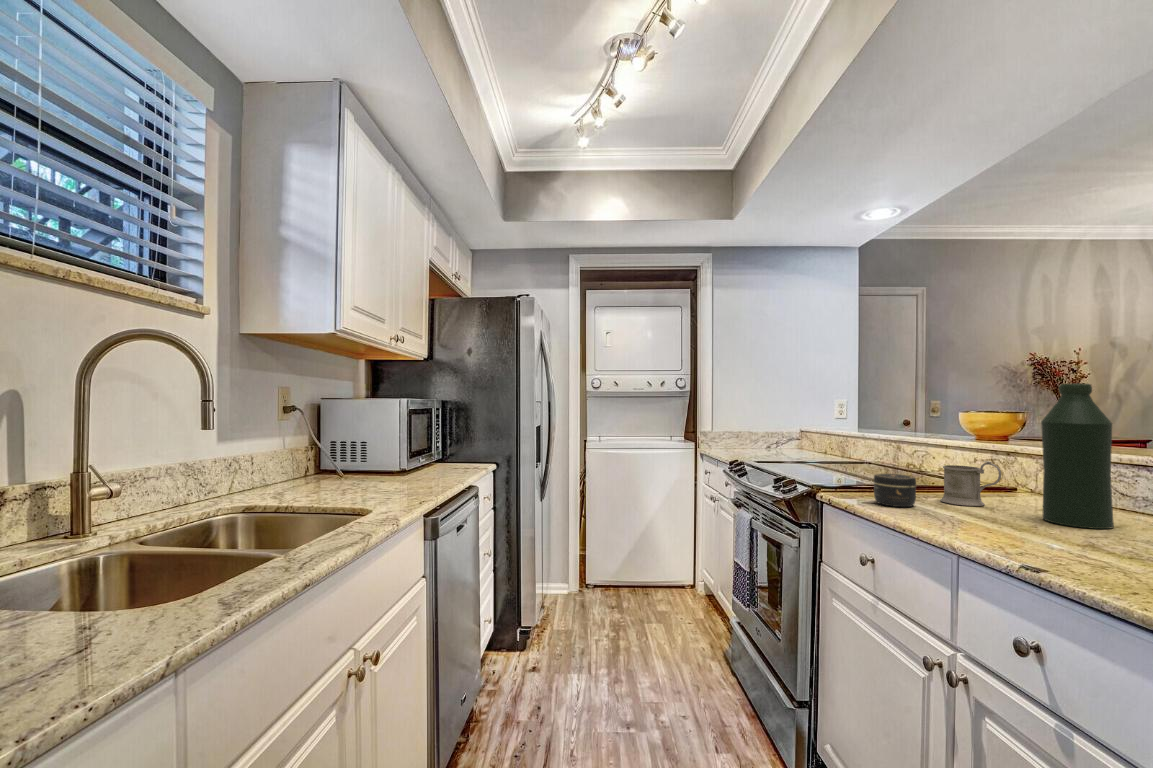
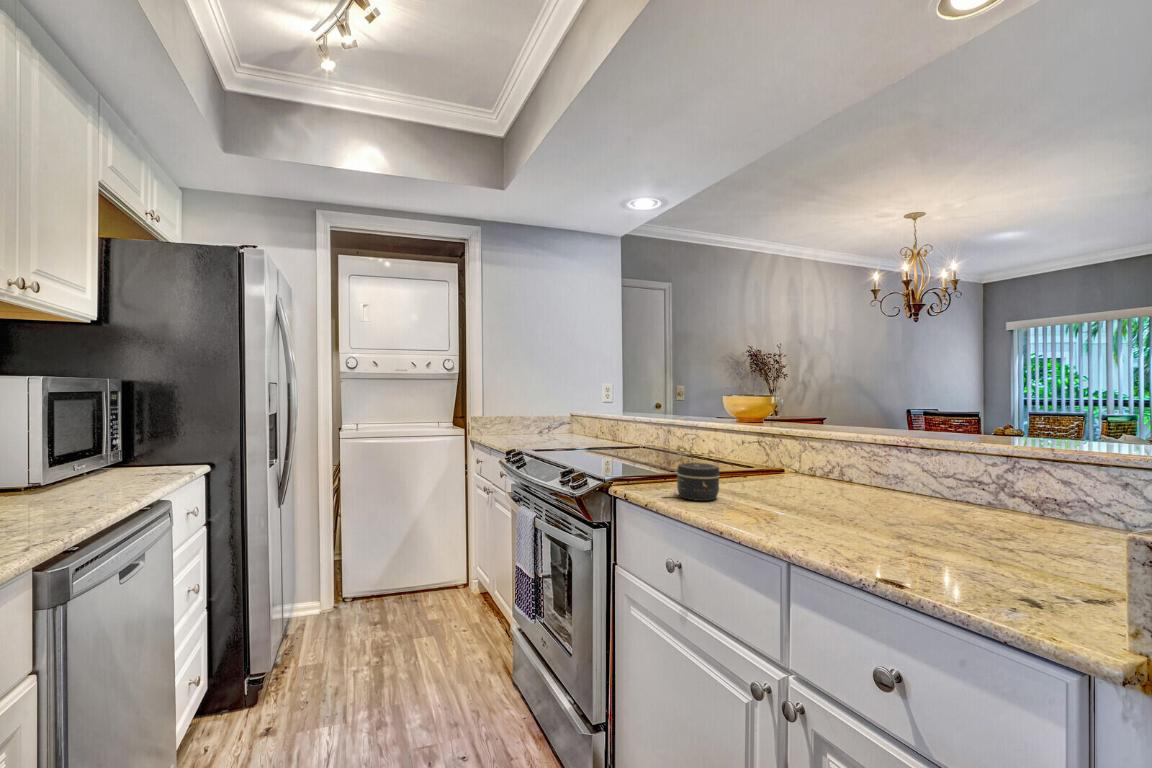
bottle: present [1041,384,1114,529] -> none [832,364,895,512]
mug: present [940,461,1001,506] -> none [734,445,792,493]

